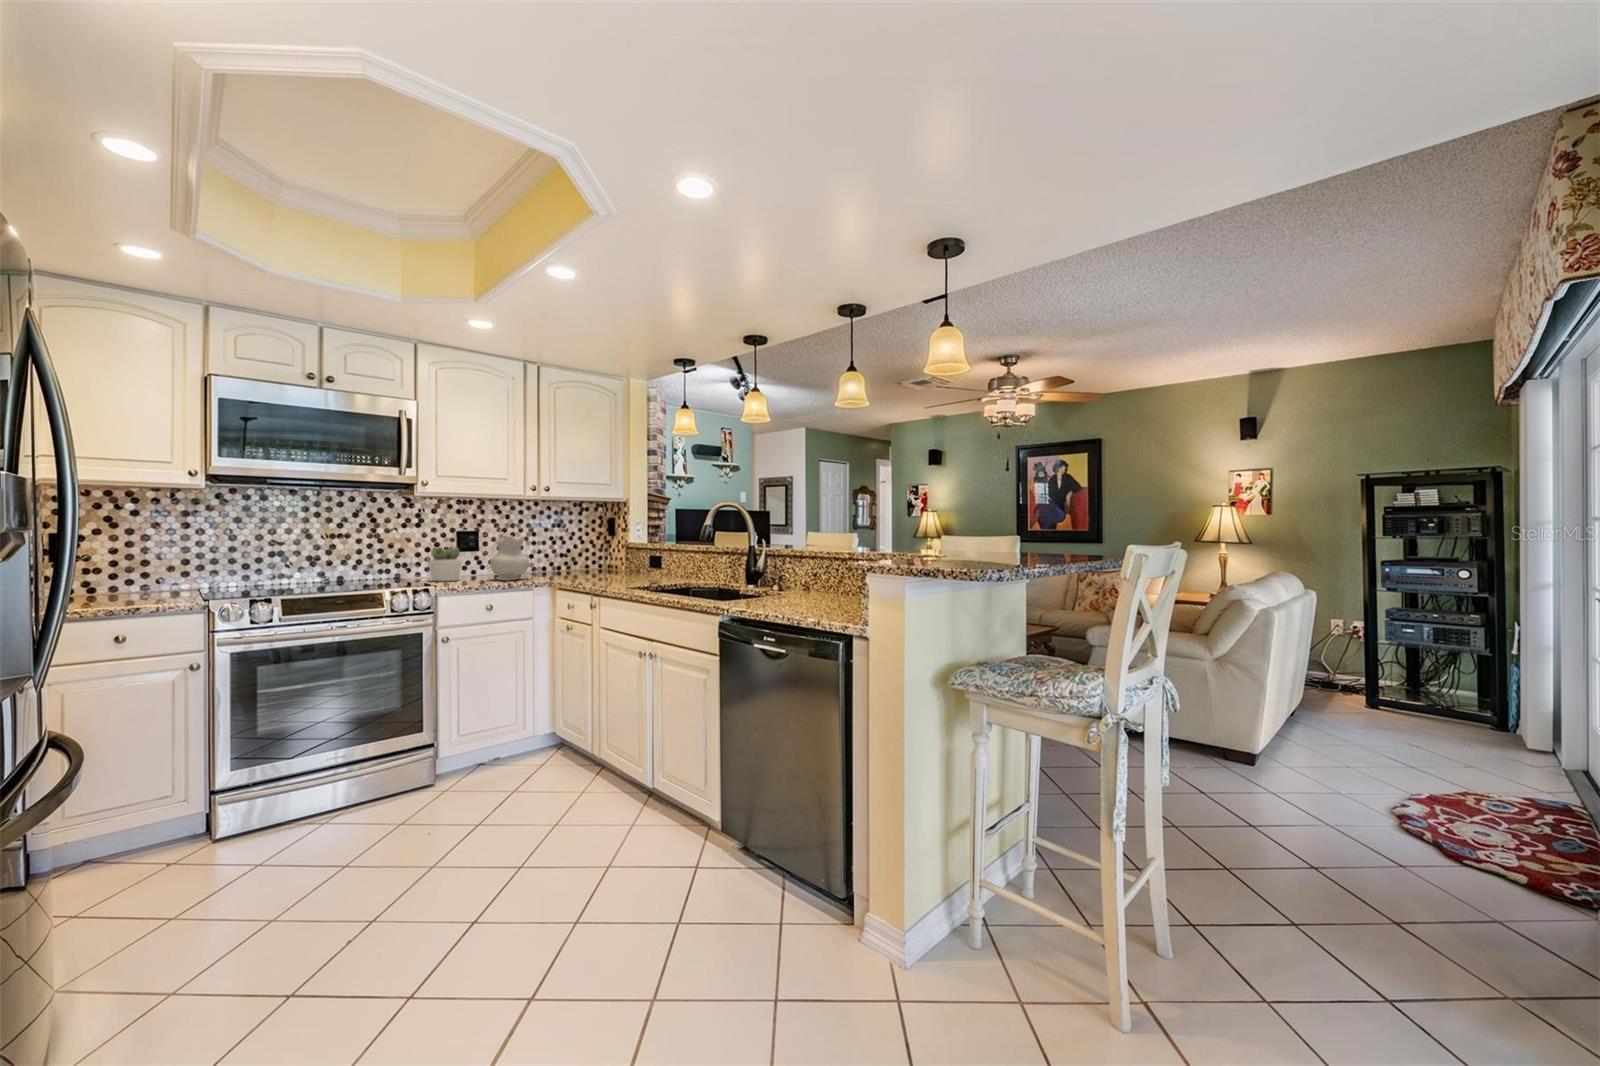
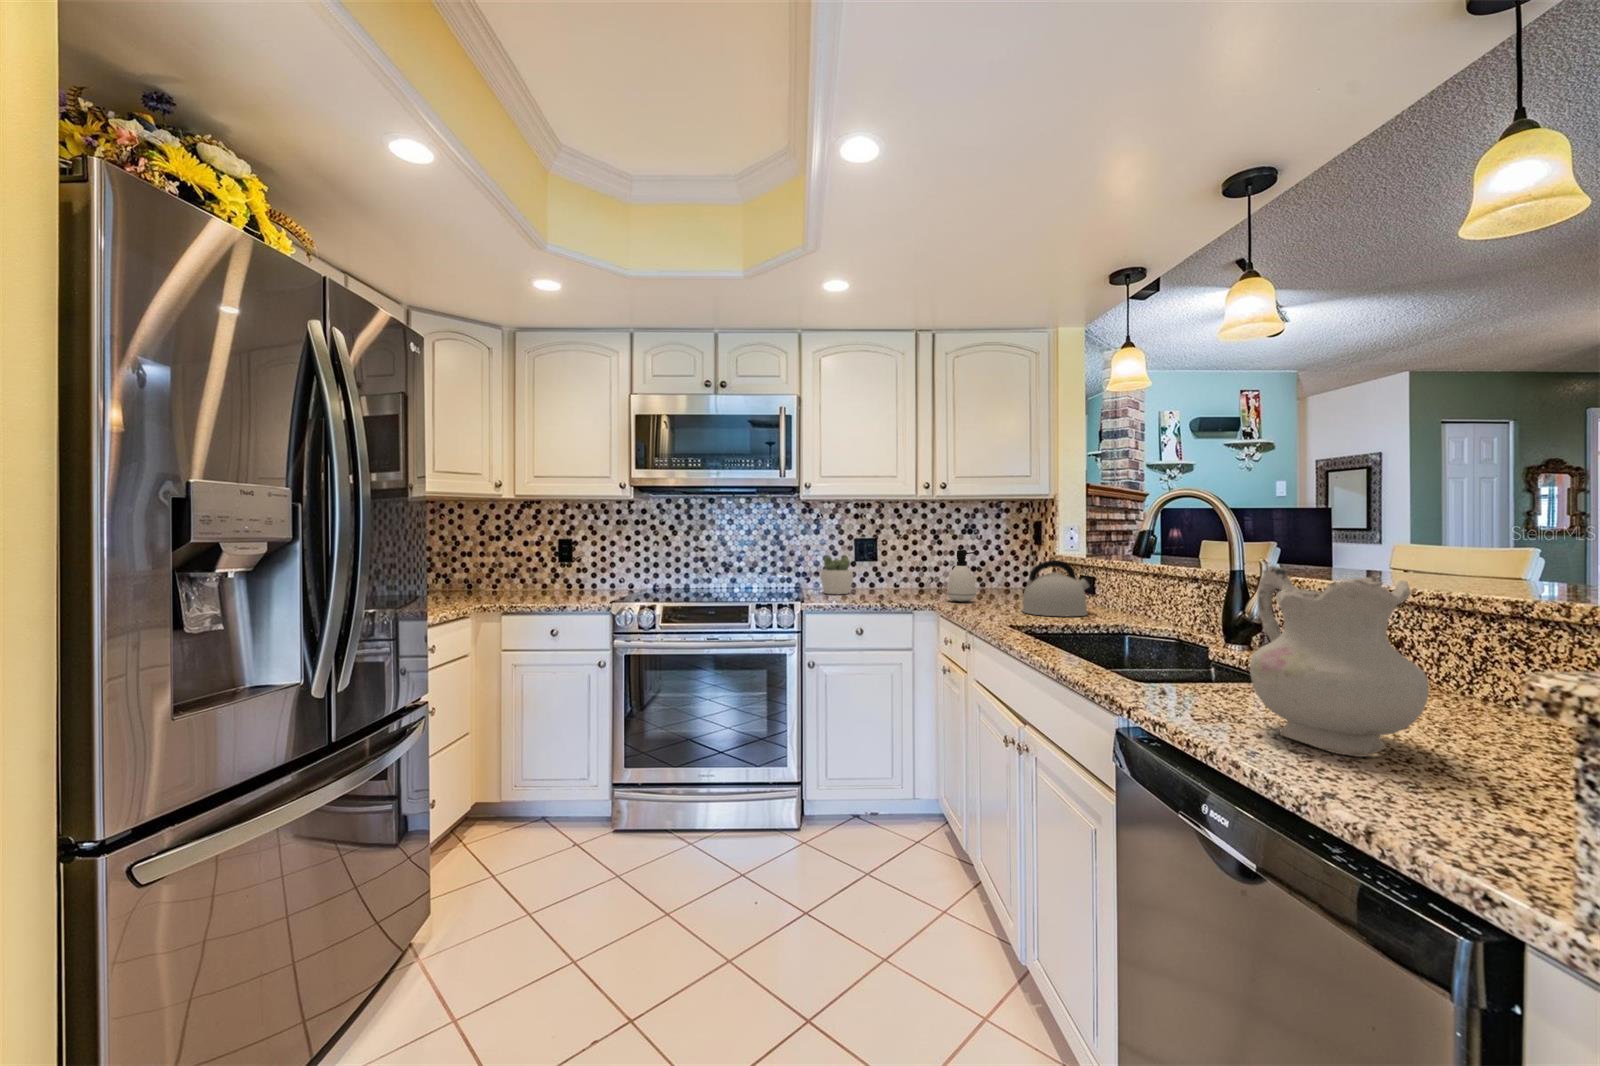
ceramic pitcher: present [490,534,529,580] -> present [1250,566,1429,757]
soap dispenser: none [554,539,578,579] -> present [947,550,977,602]
kettle: none [617,545,662,582] -> present [1022,560,1092,616]

